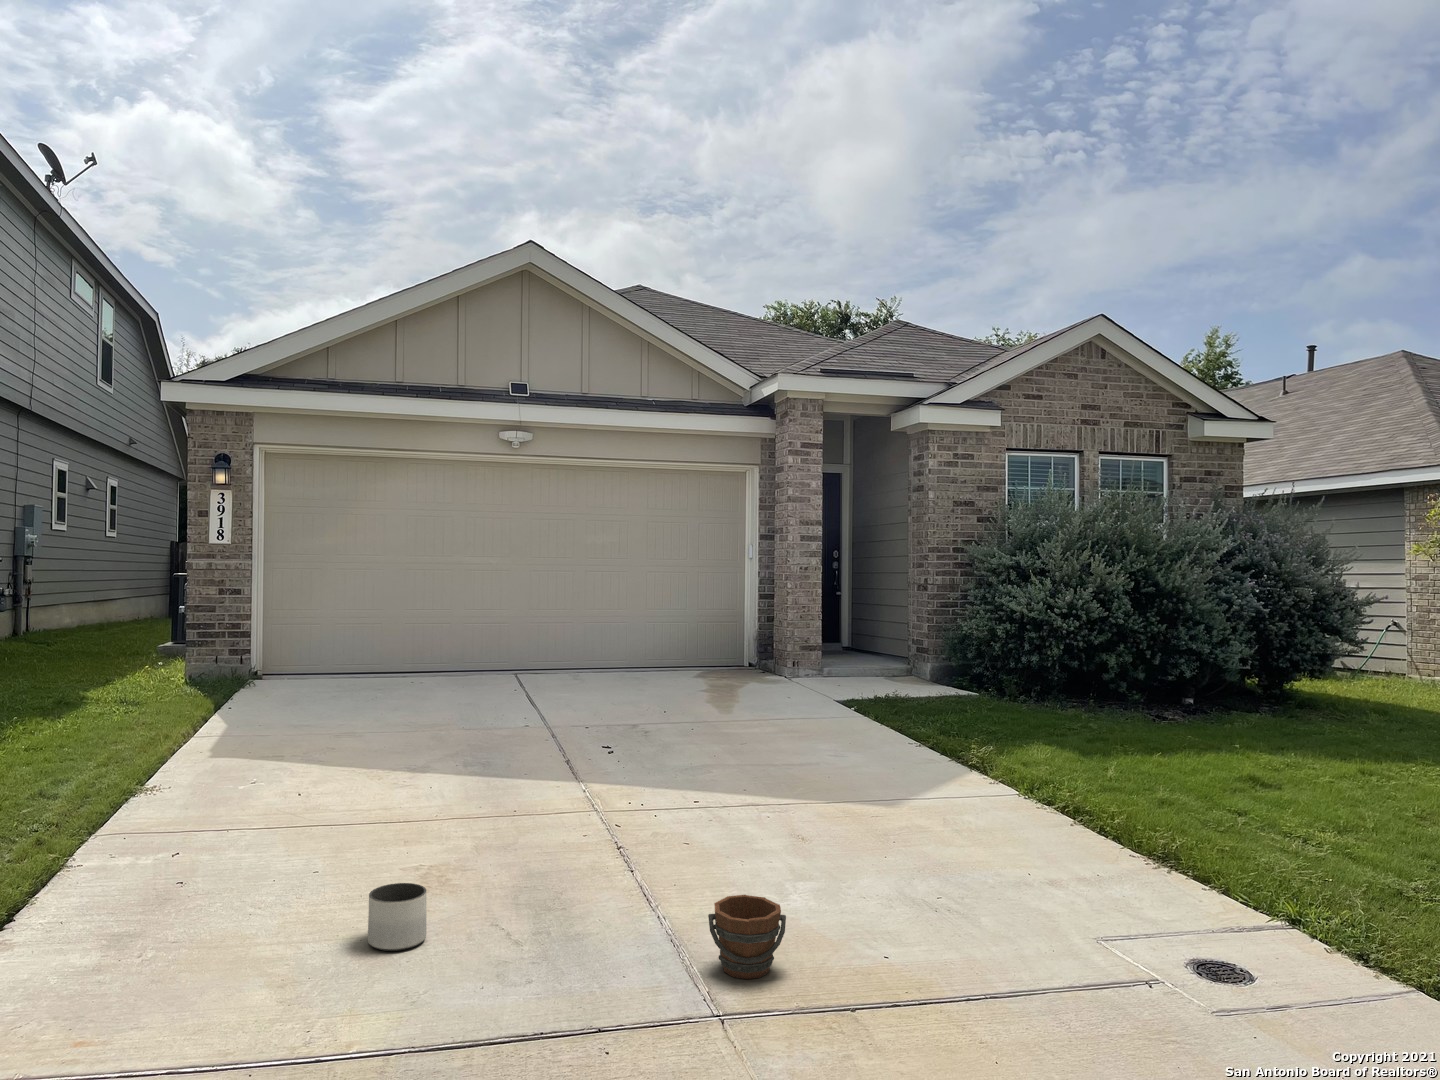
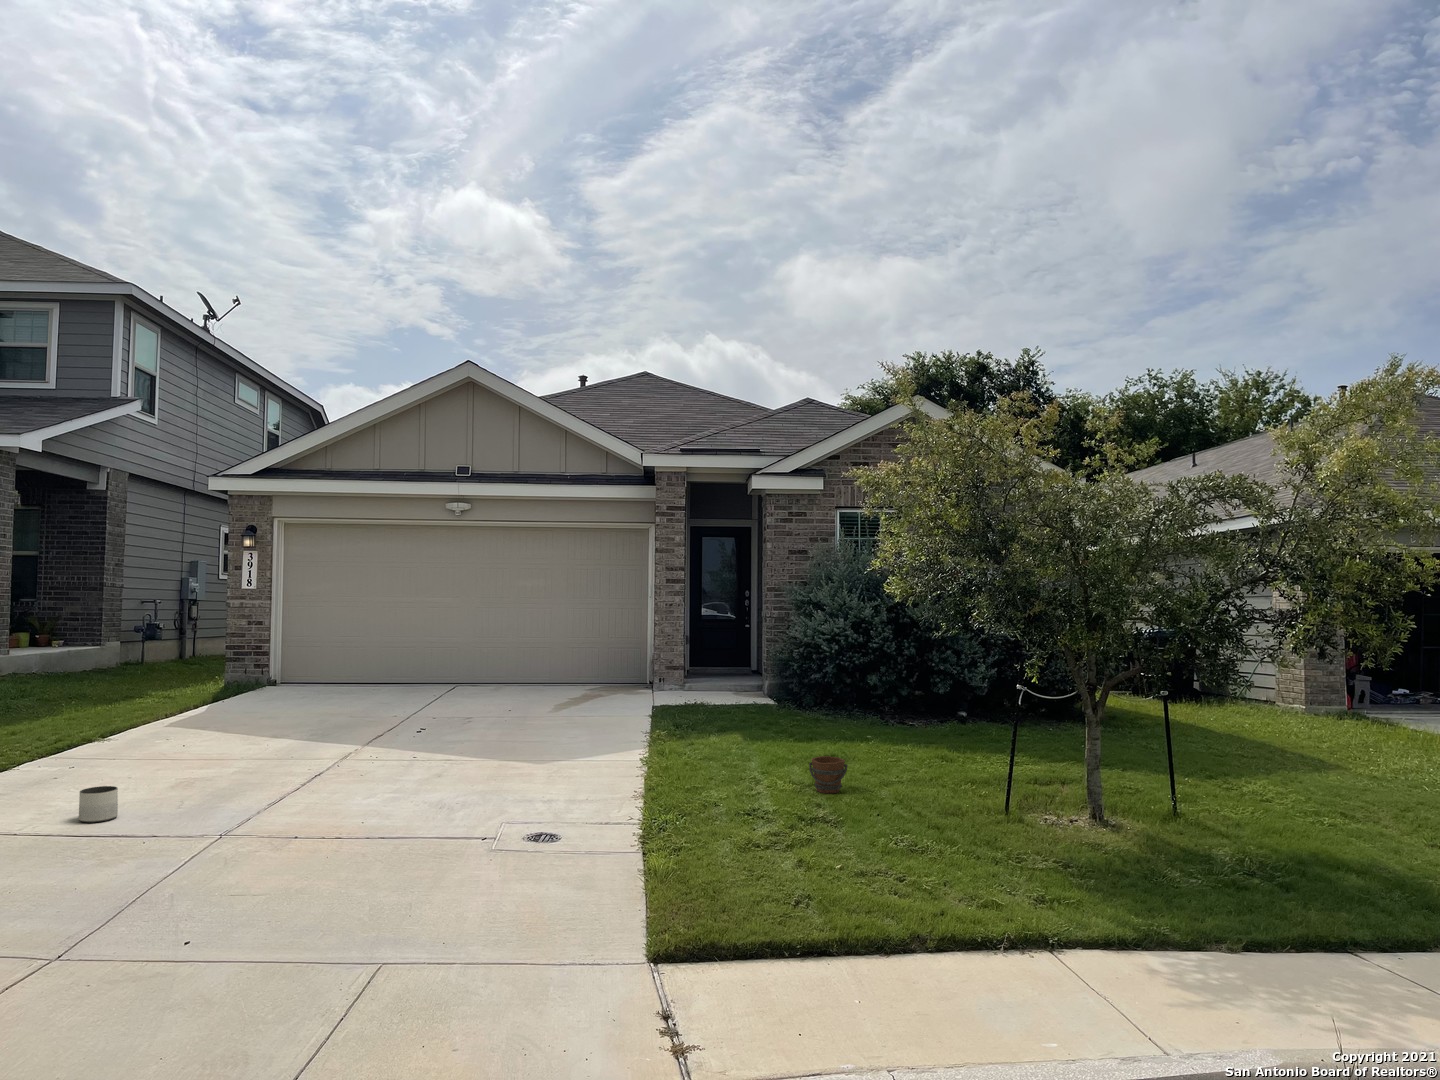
bucket: present [708,895,786,979] -> present [809,756,848,794]

